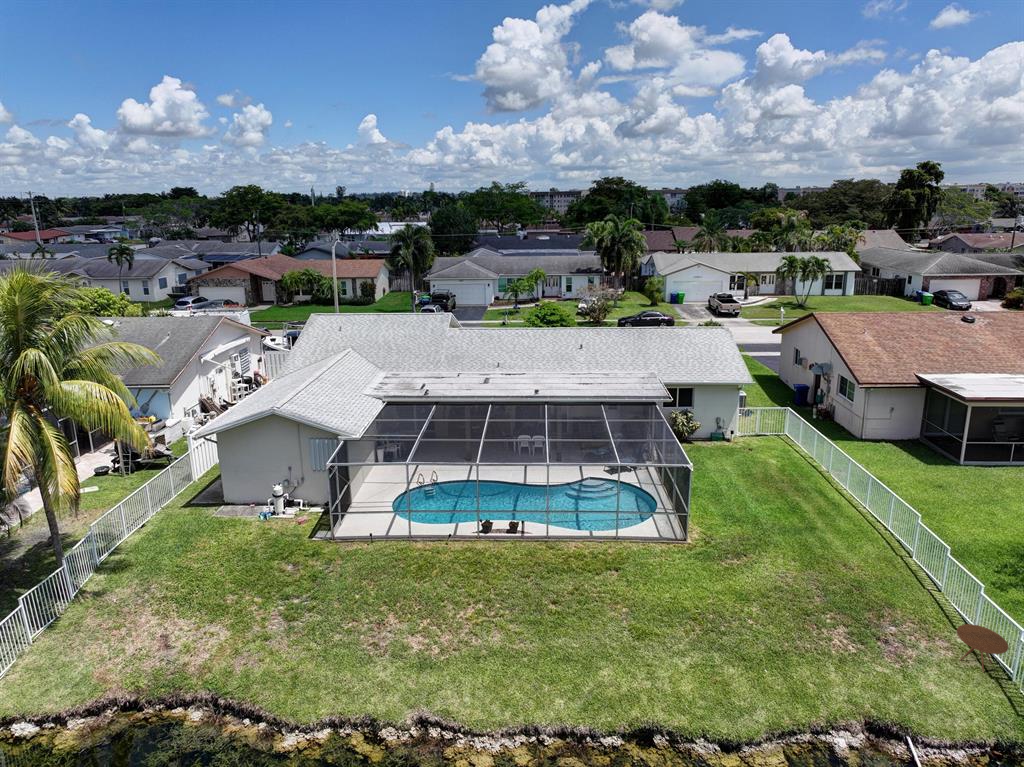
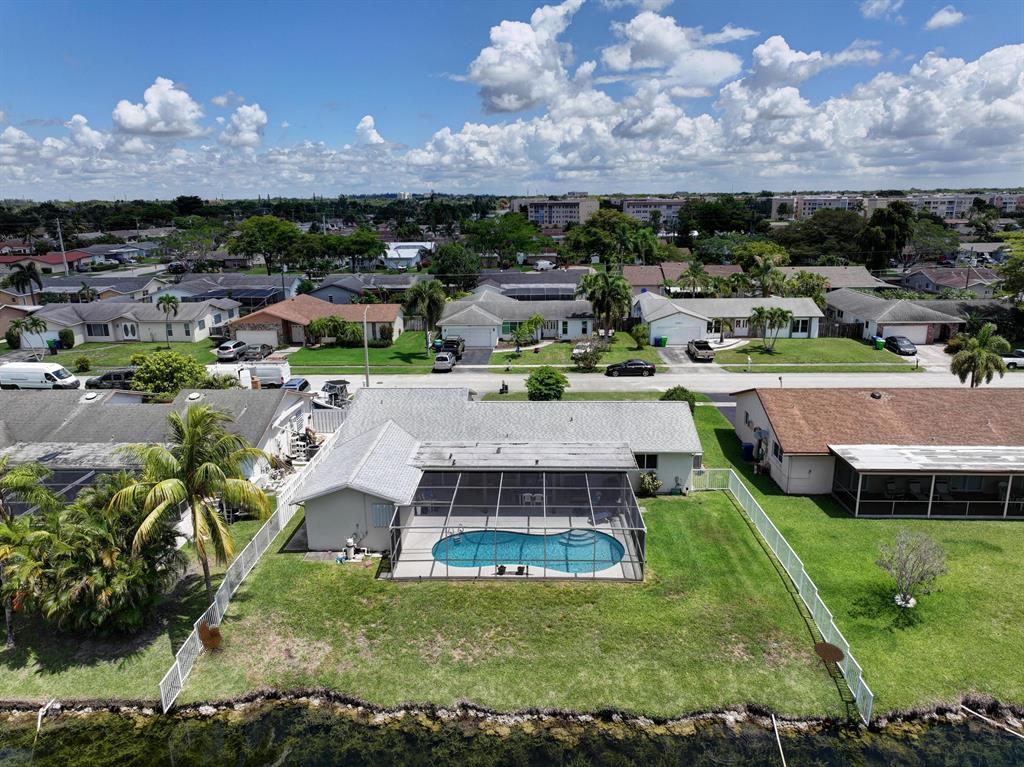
armchair: none [27,593,70,646] -> present [198,621,223,652]

